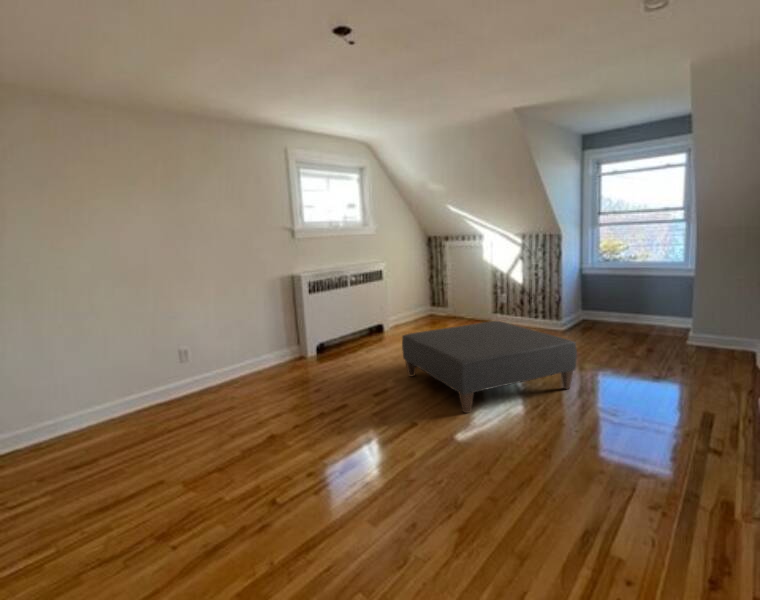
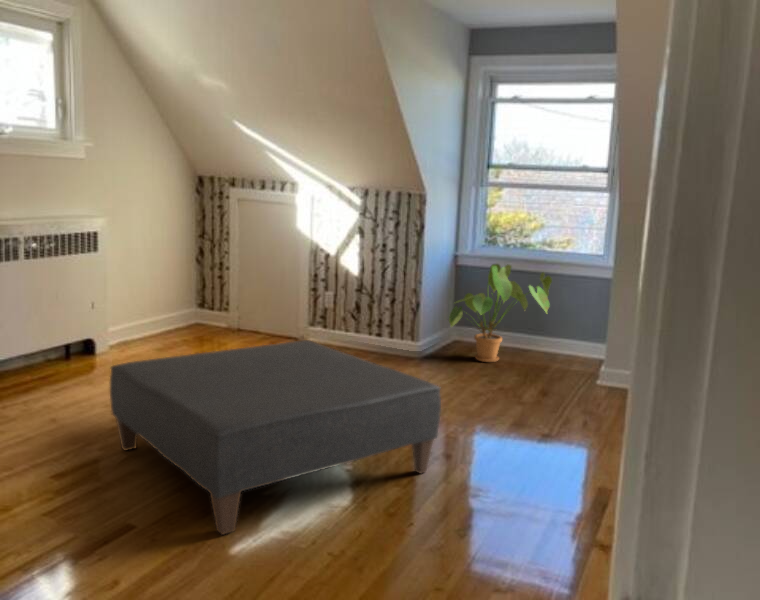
house plant: none [580,272,648,332] -> present [449,264,552,362]

